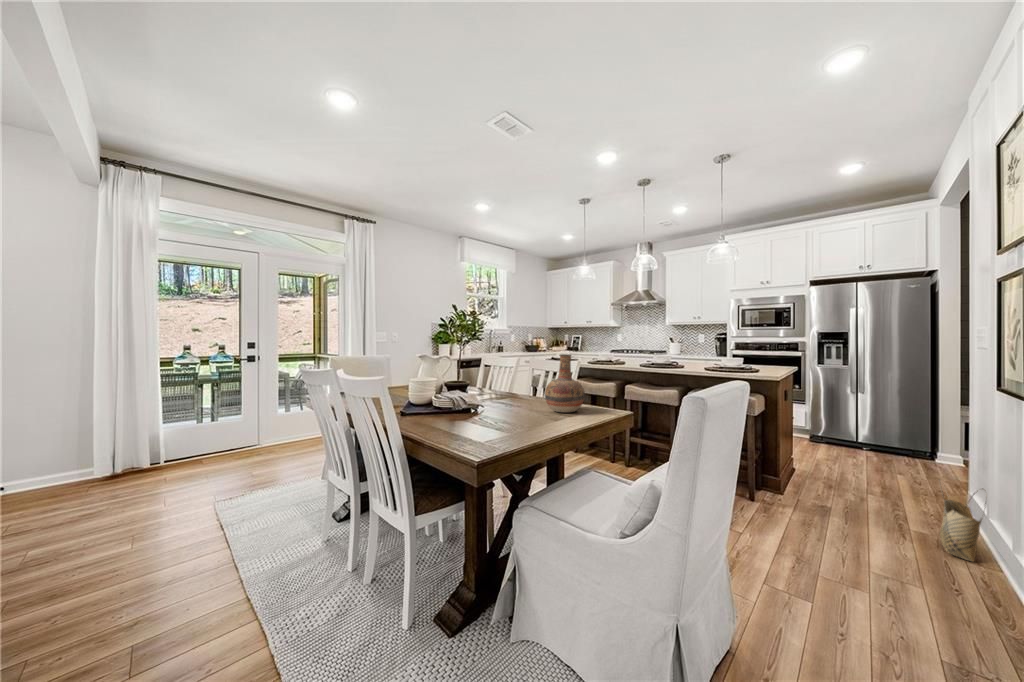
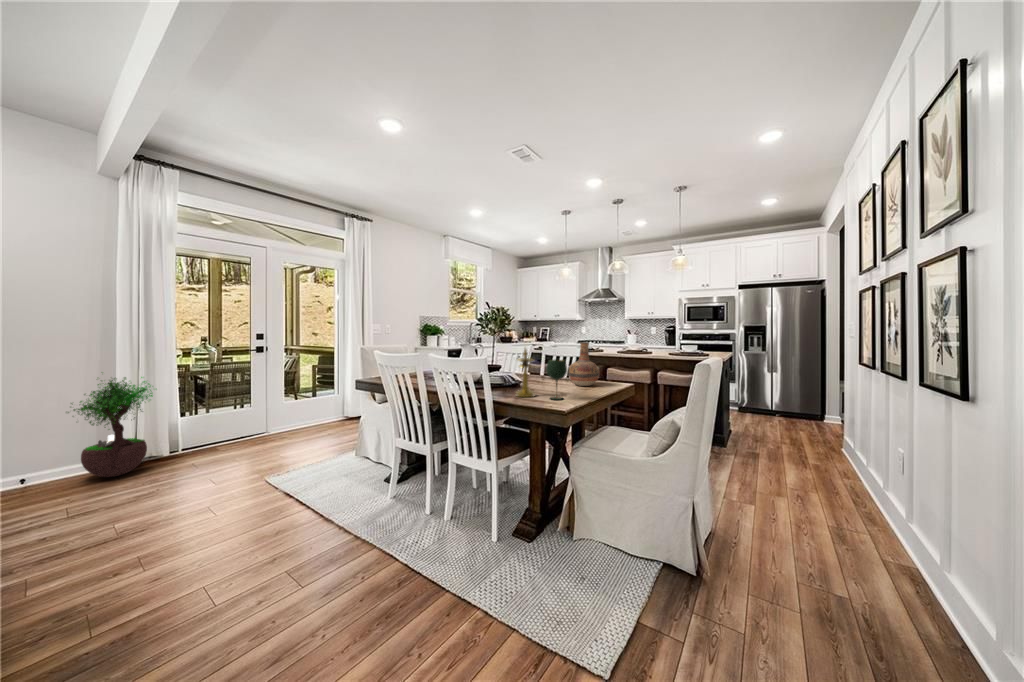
candlestick: none [455,360,483,429] -> present [516,349,535,397]
wine glass: none [488,380,517,436] -> present [546,360,567,400]
potted tree: none [26,381,127,490] -> present [68,377,153,477]
woven basket: present [940,493,986,562] -> none [826,425,854,477]

